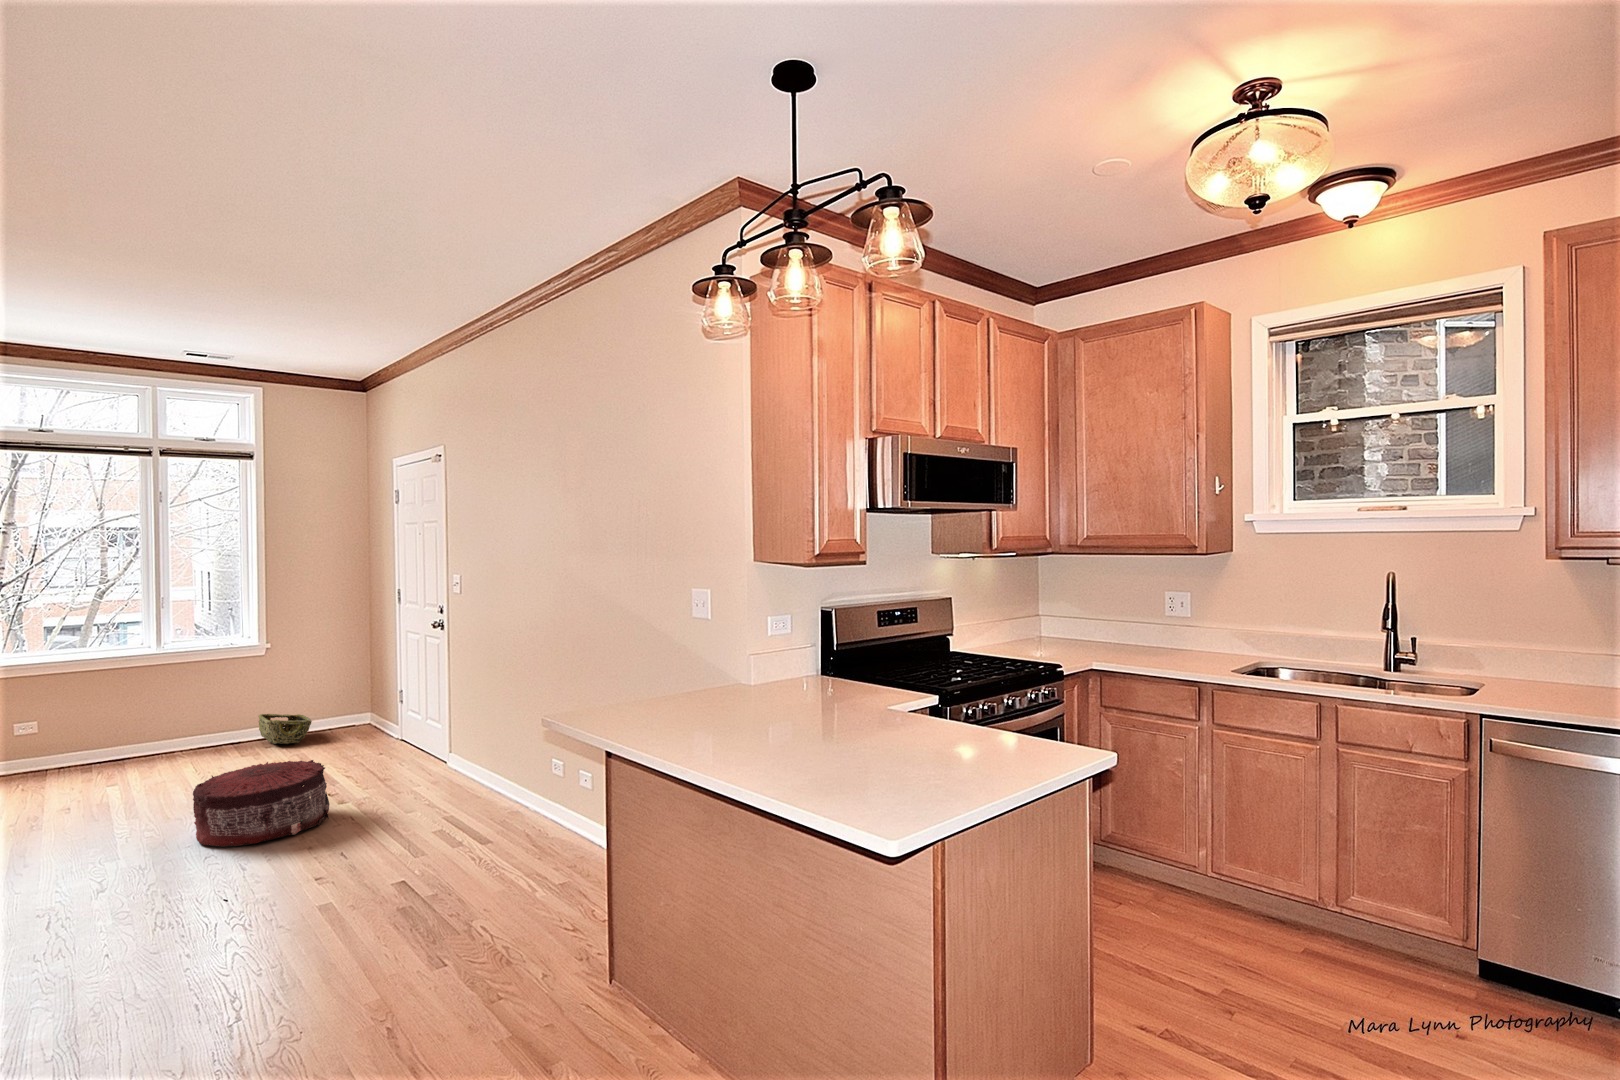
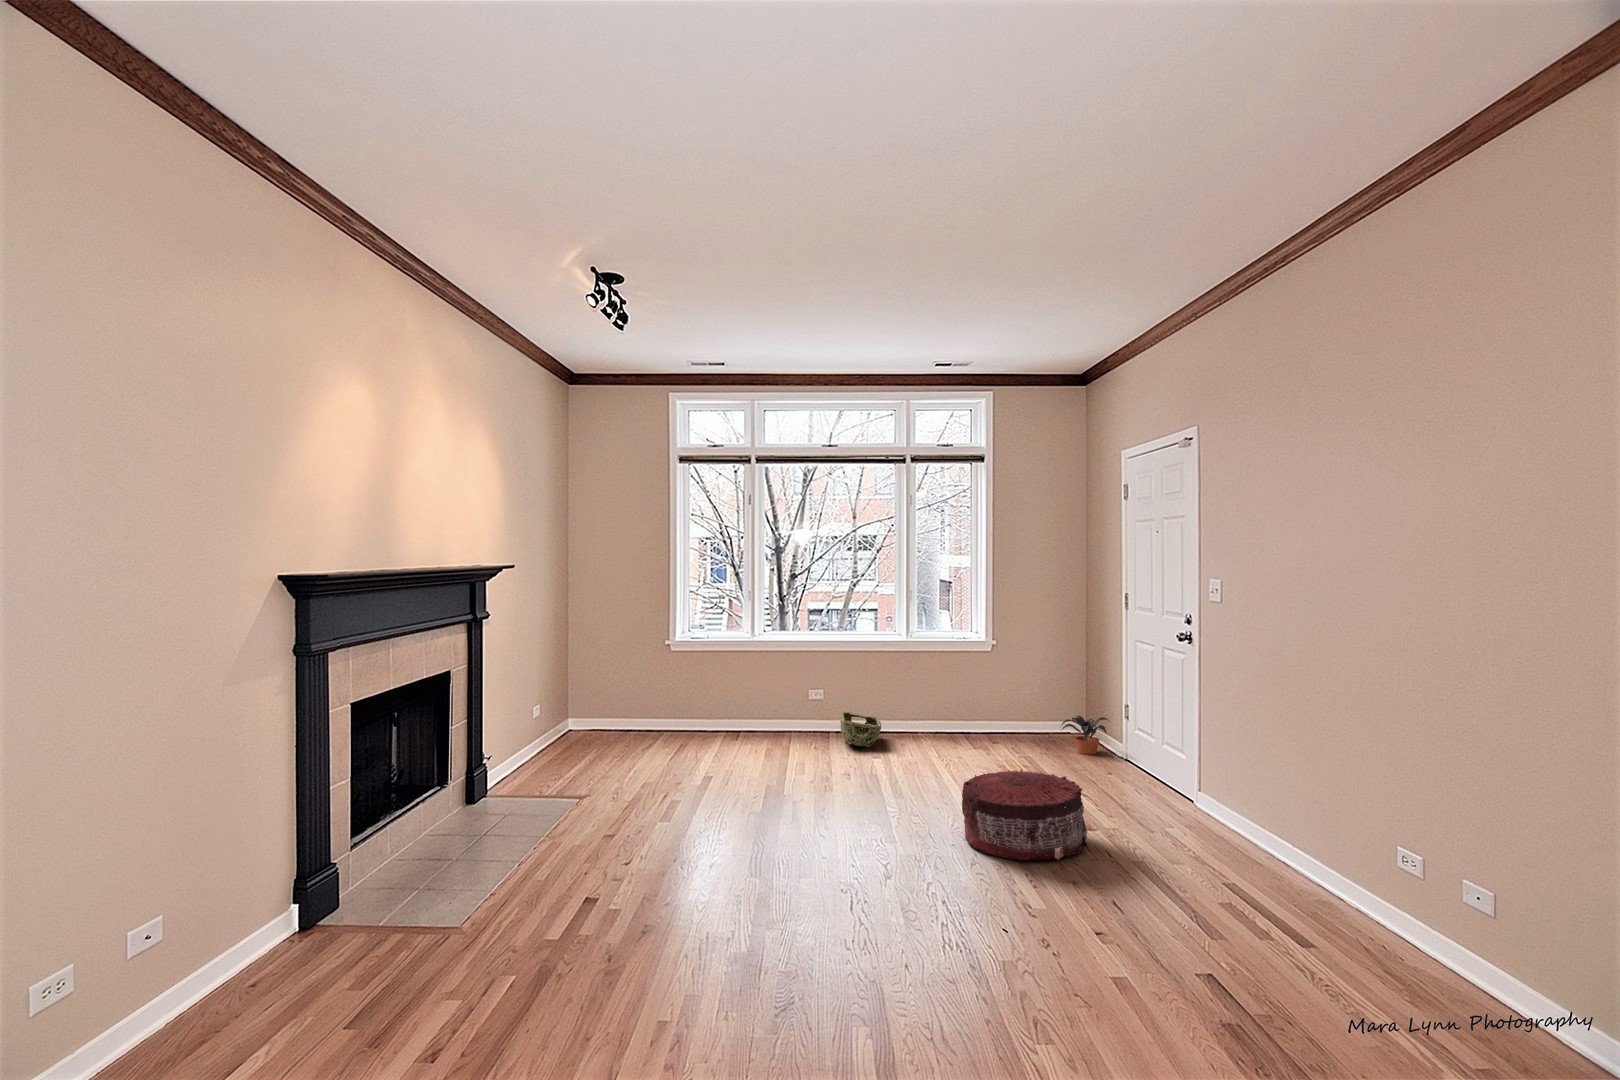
potted plant: none [336,704,389,741] -> present [1061,715,1108,755]
woven basket: present [259,714,312,744] -> present [840,712,881,747]

